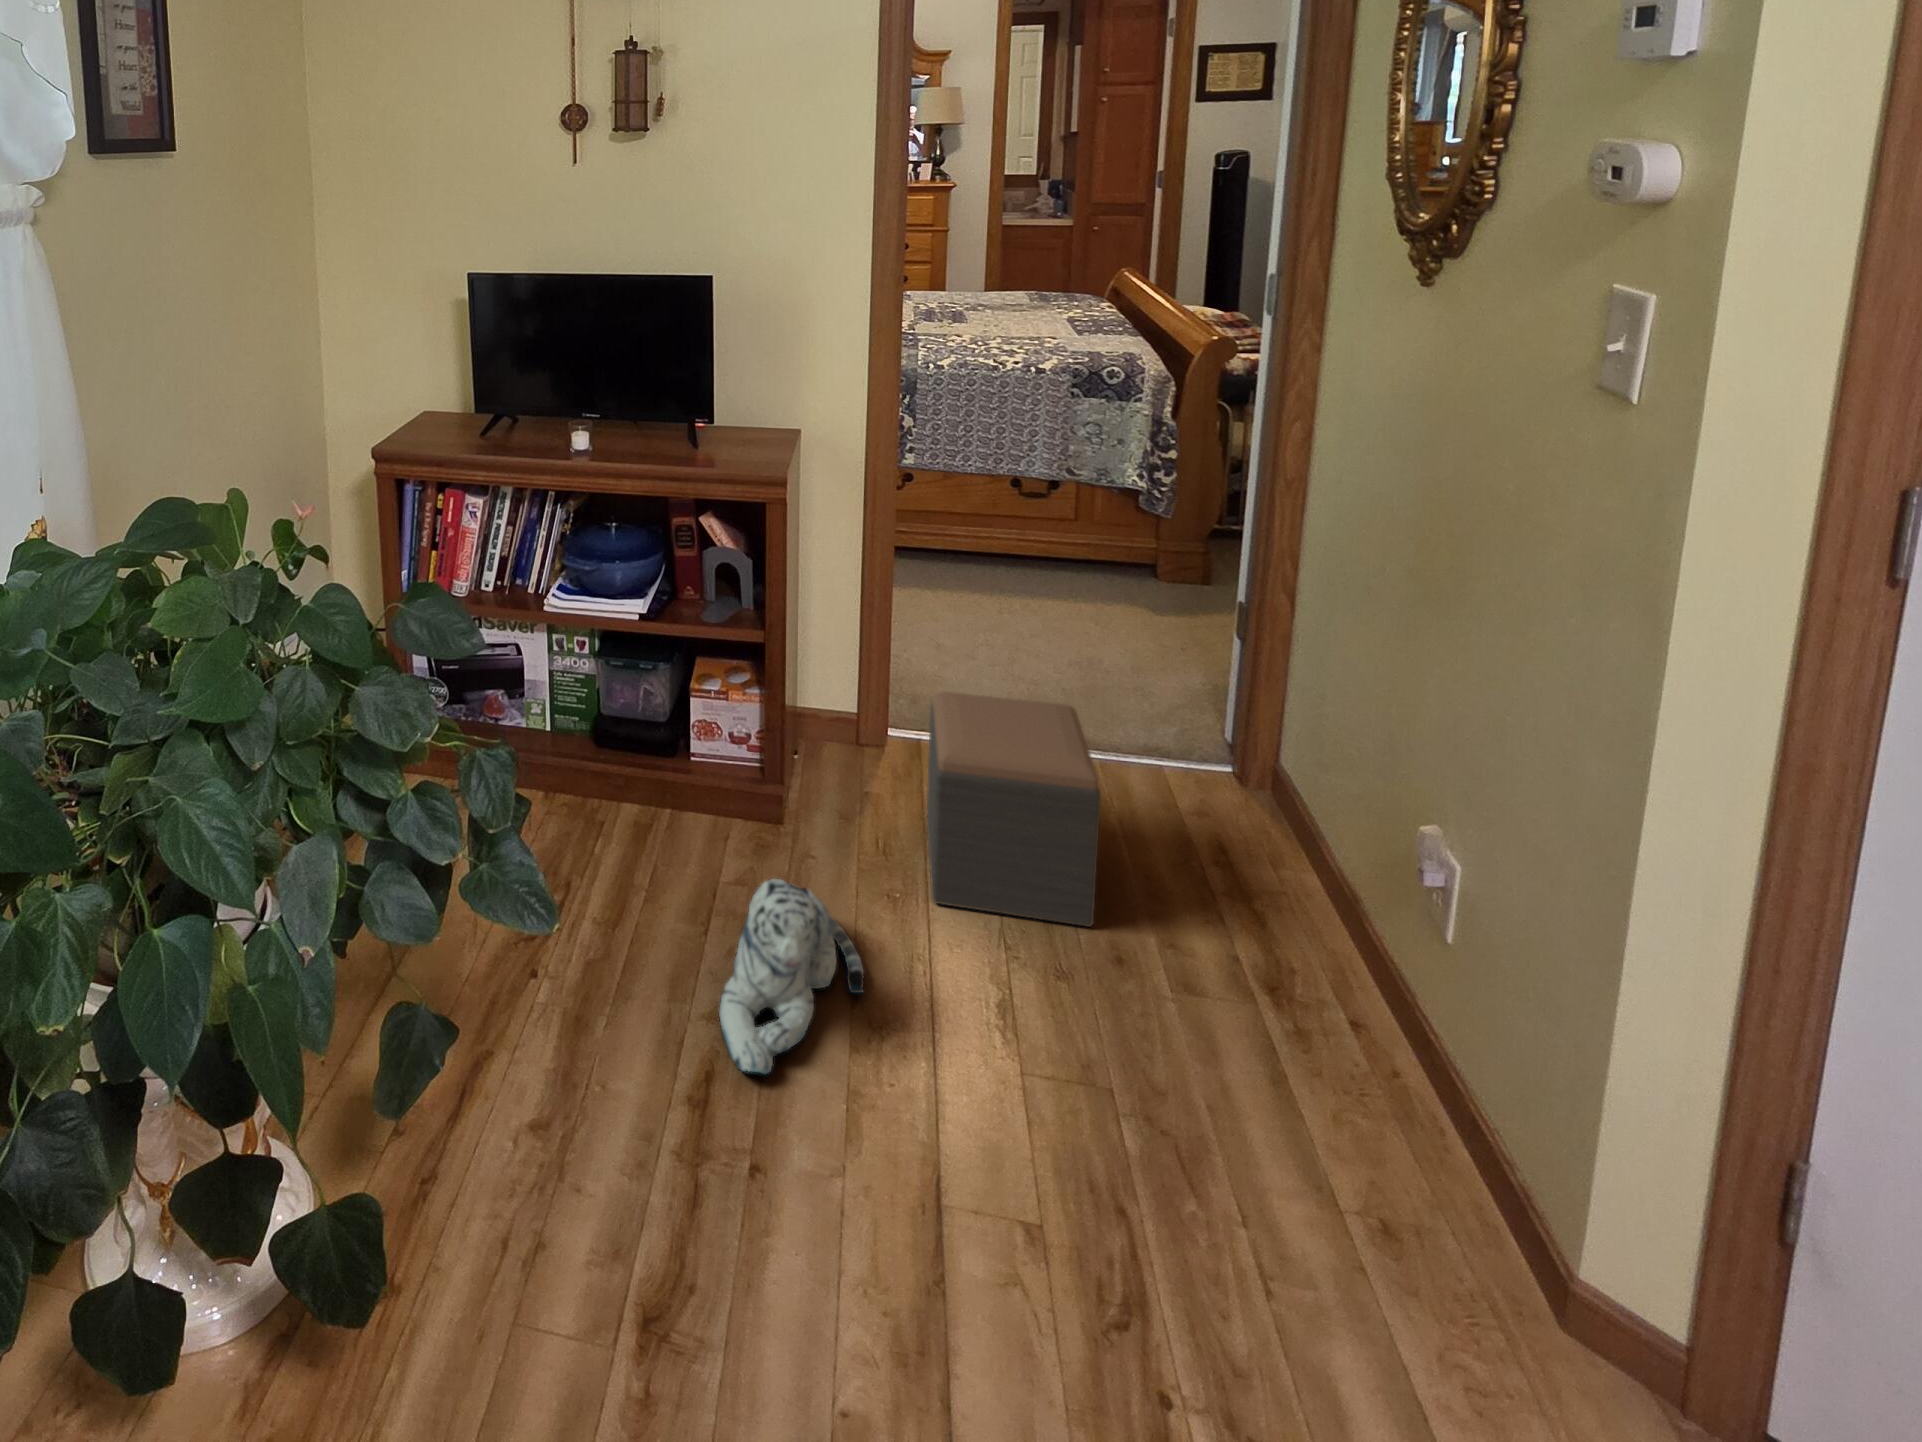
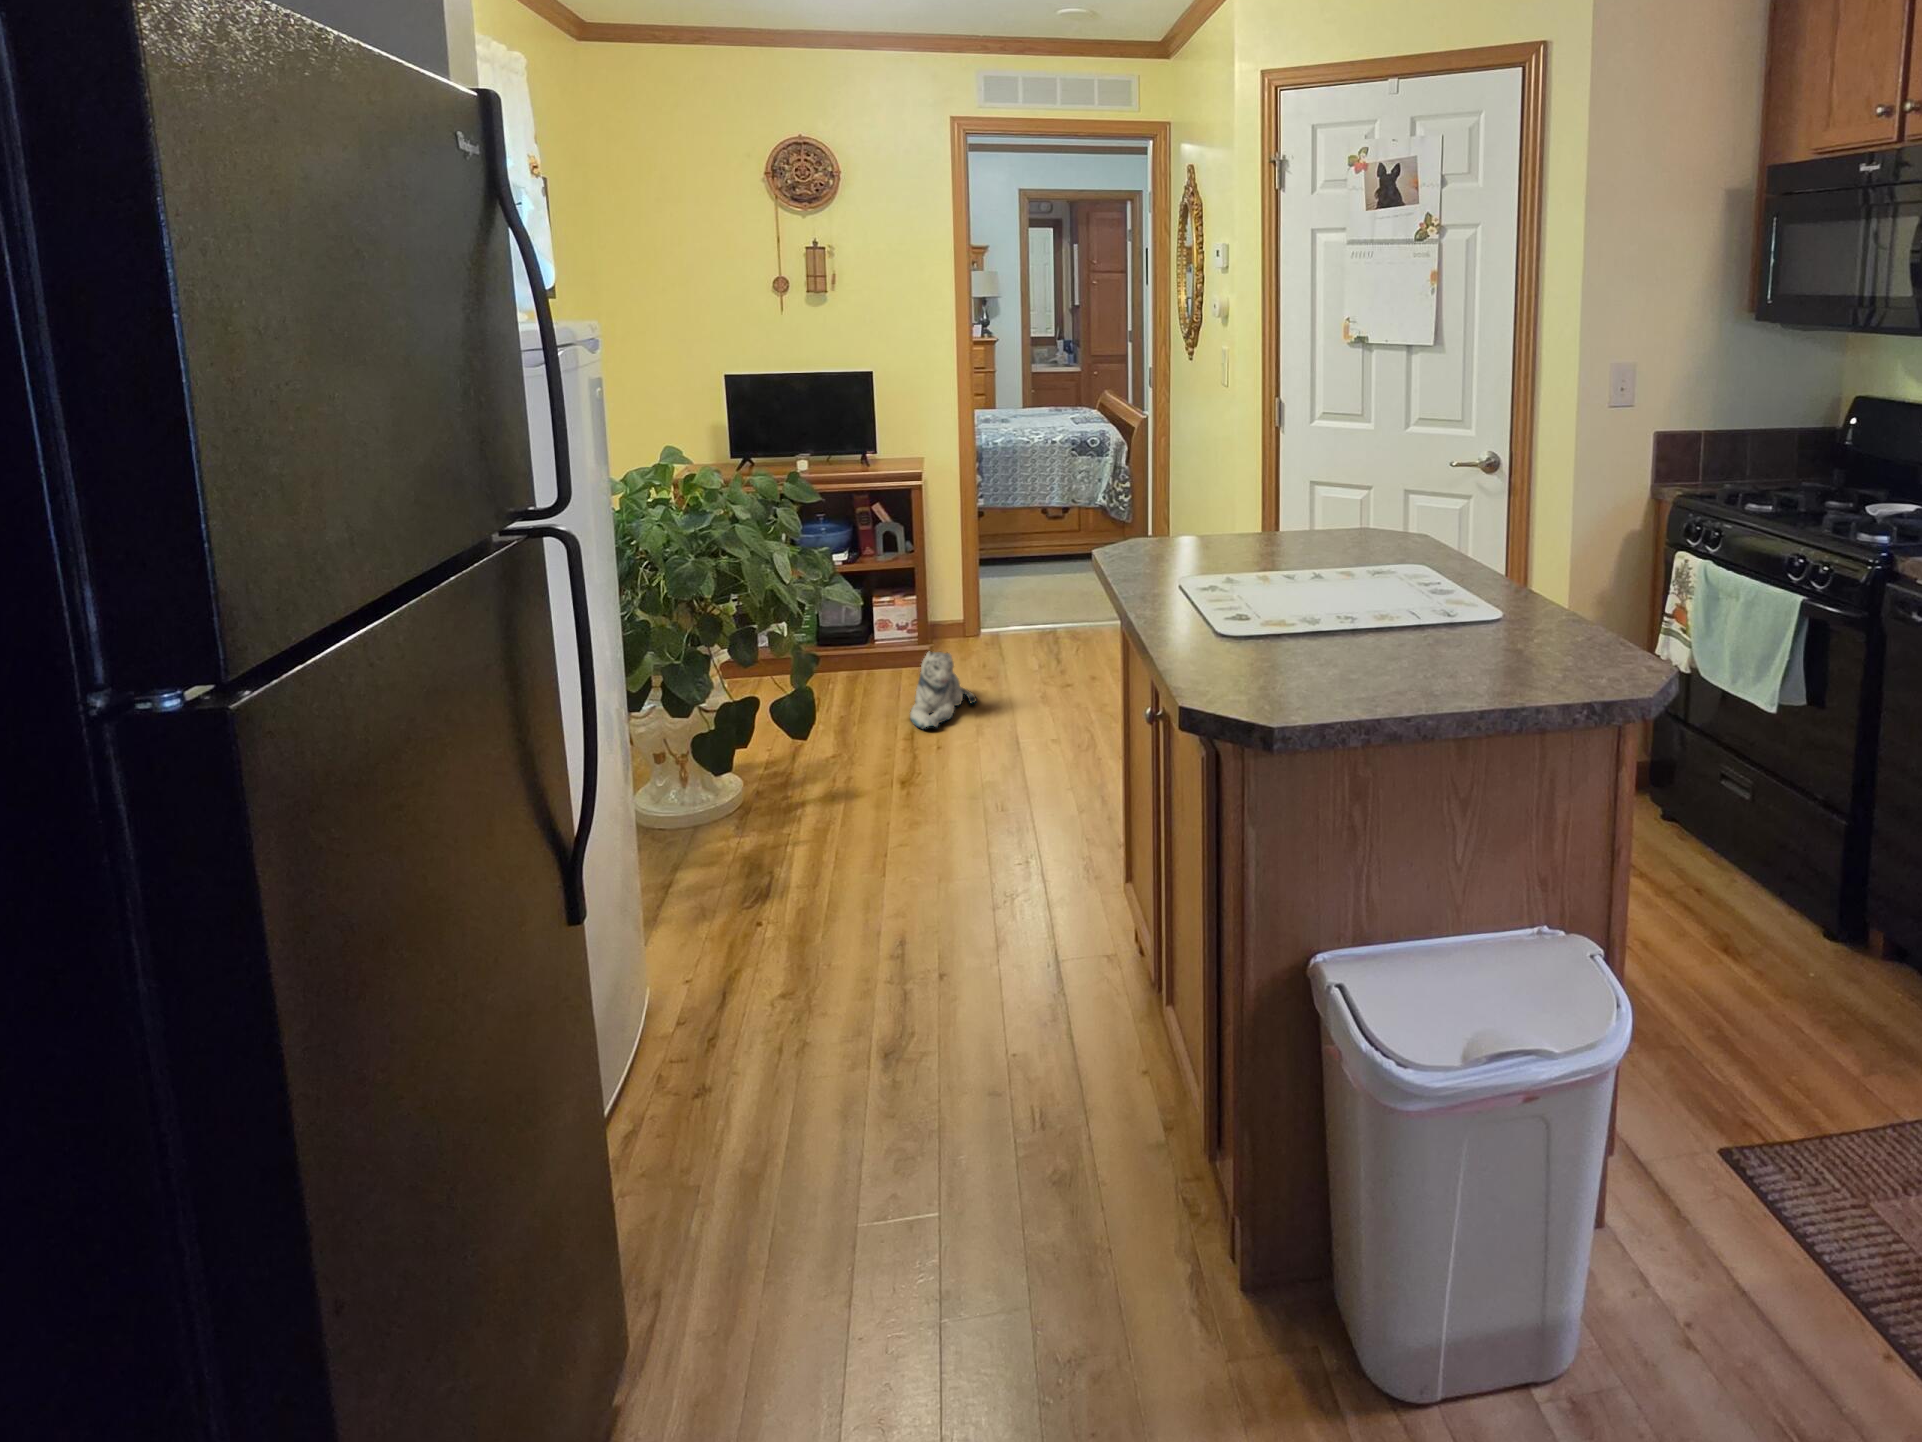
footstool: present [927,692,1101,927] -> none [1000,580,1079,678]

